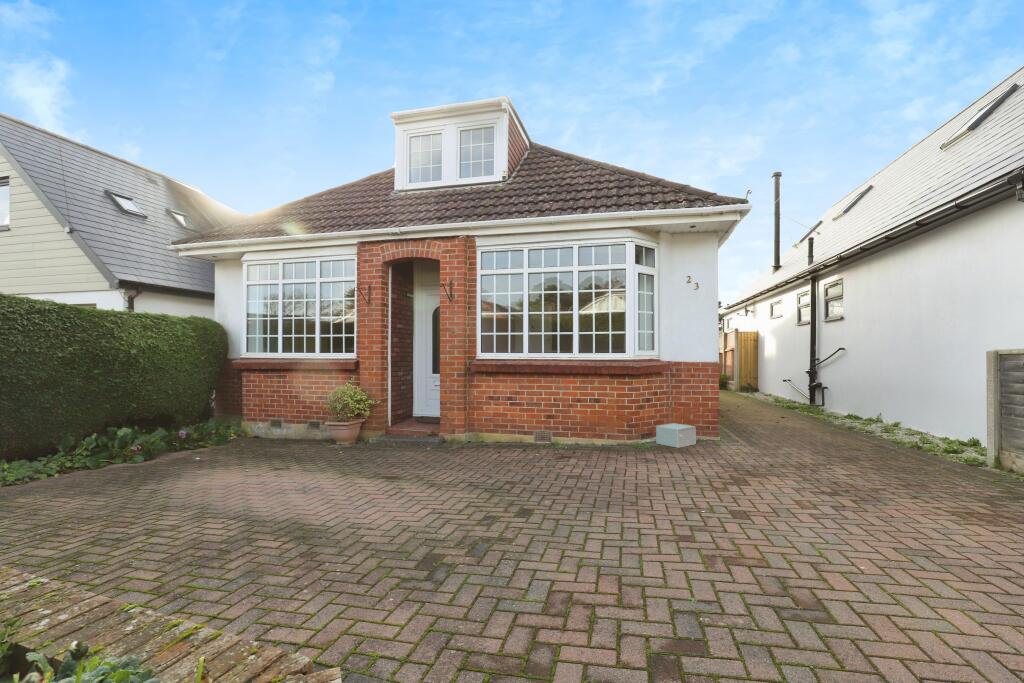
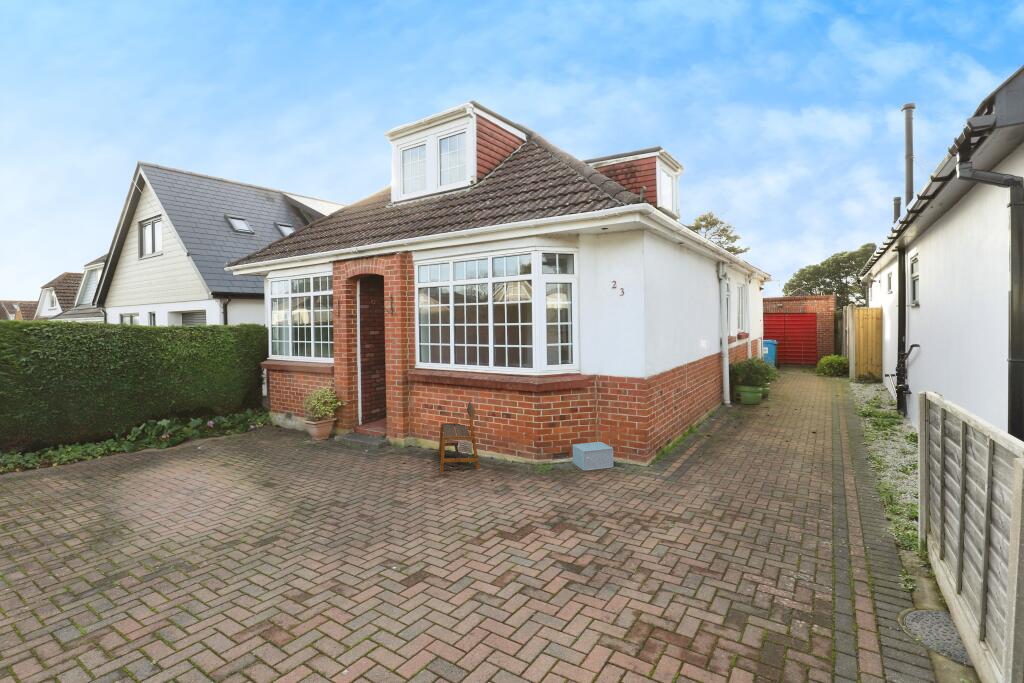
bench: none [516,388,582,459] -> present [439,402,479,473]

